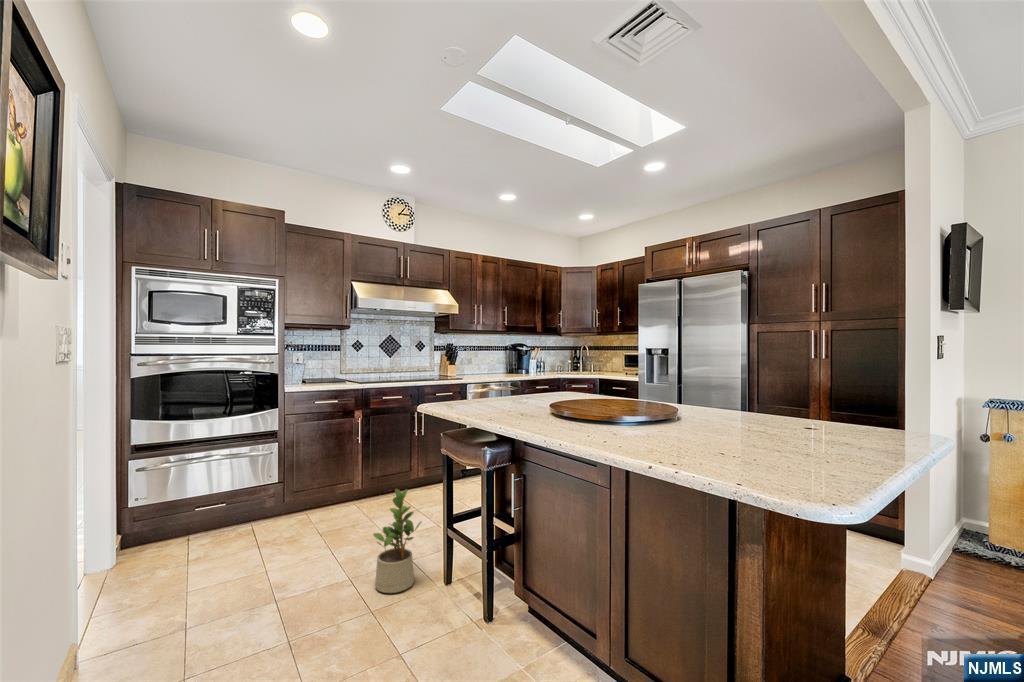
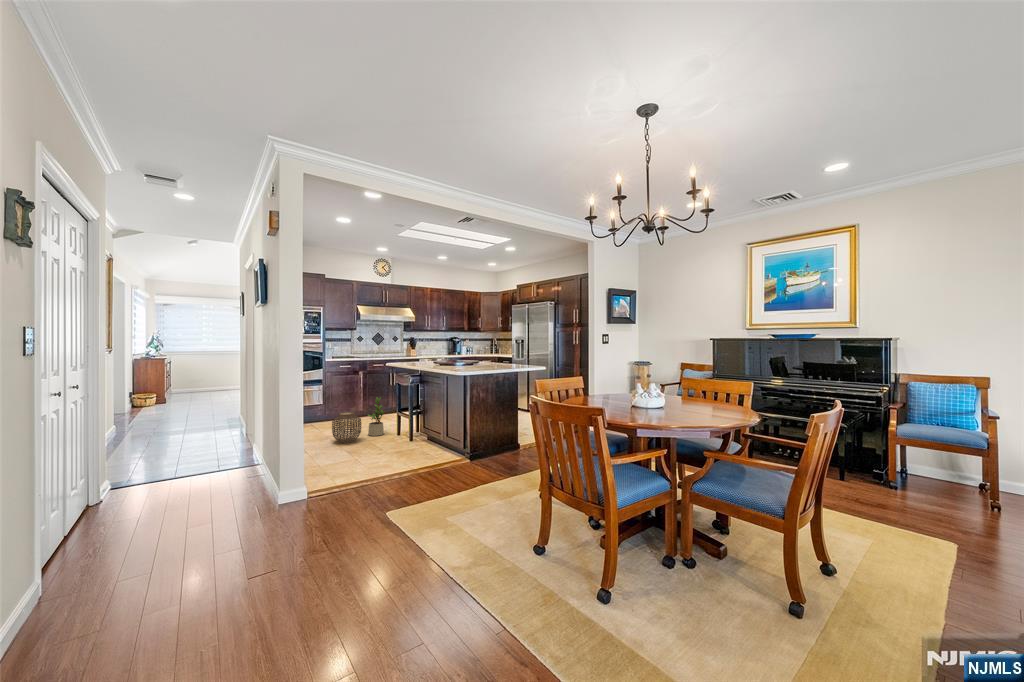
woven basket: none [275,539,358,640] -> present [332,412,361,443]

